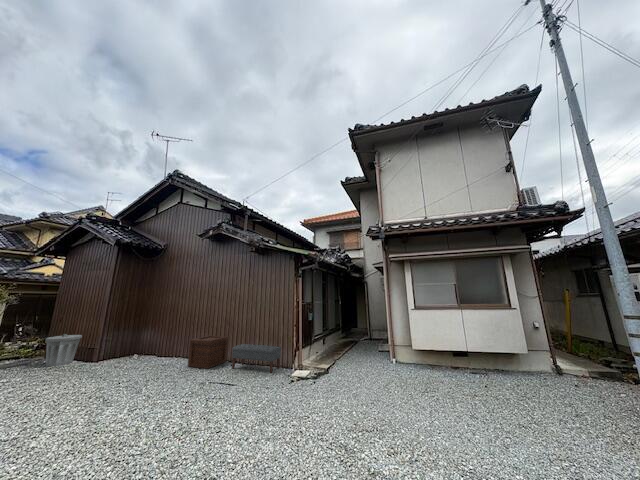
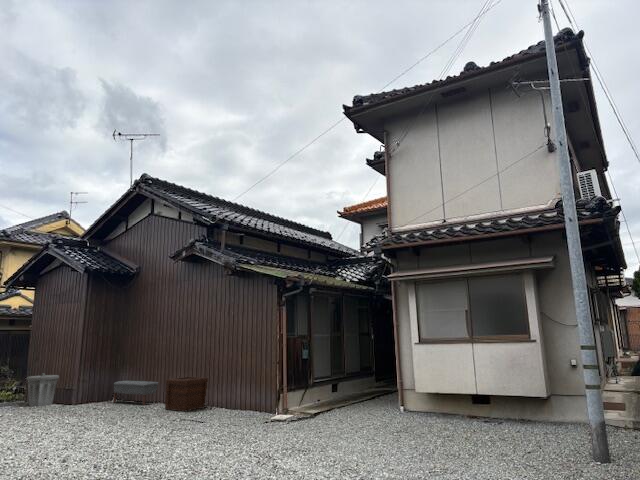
bench: present [232,344,281,373] -> present [113,381,159,406]

